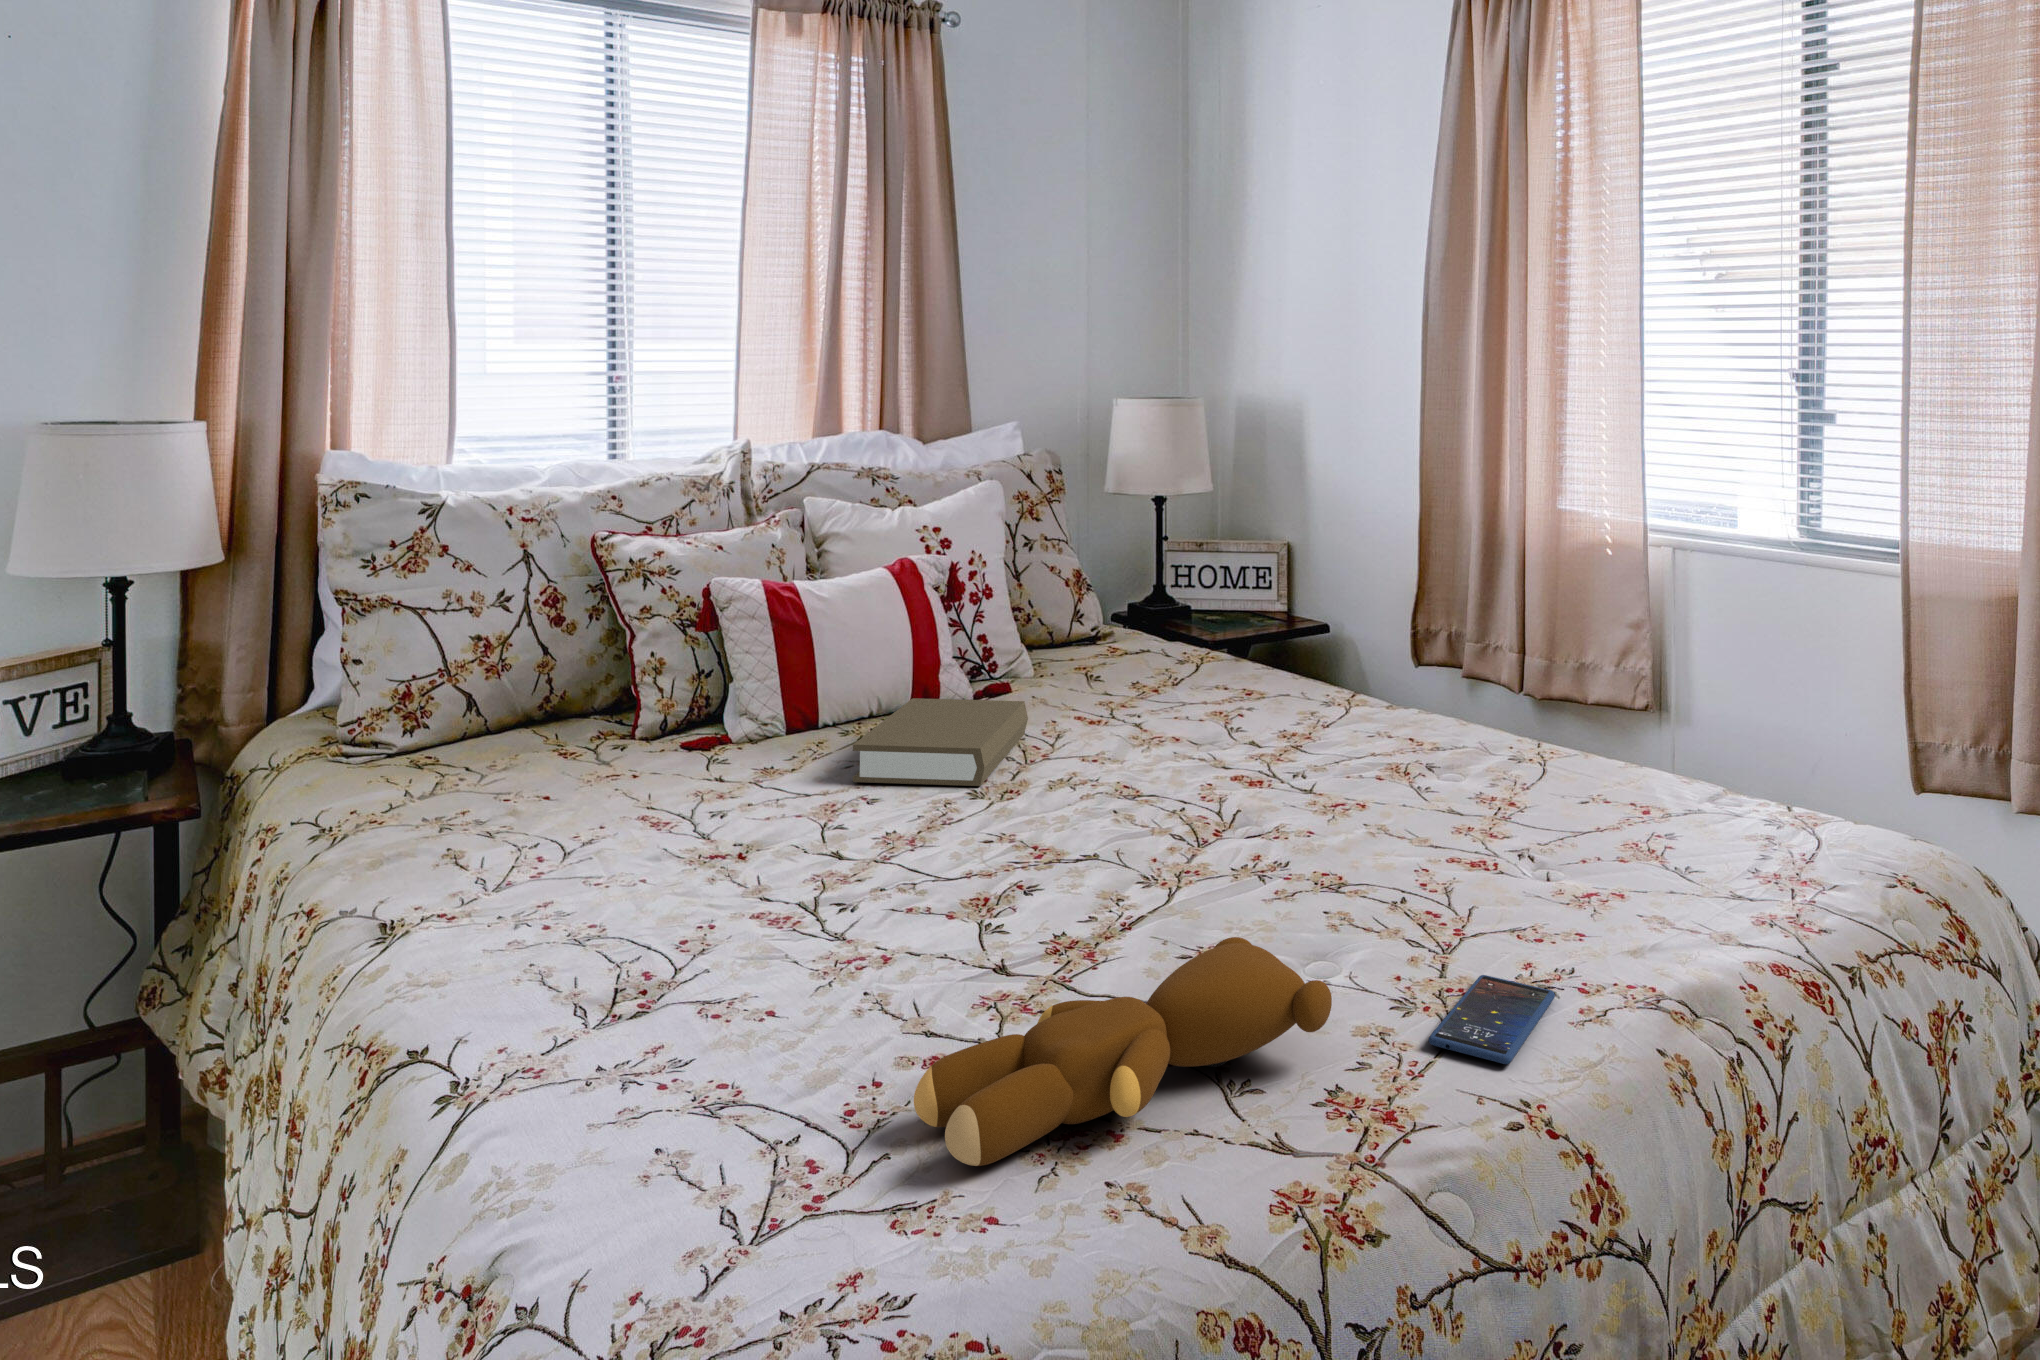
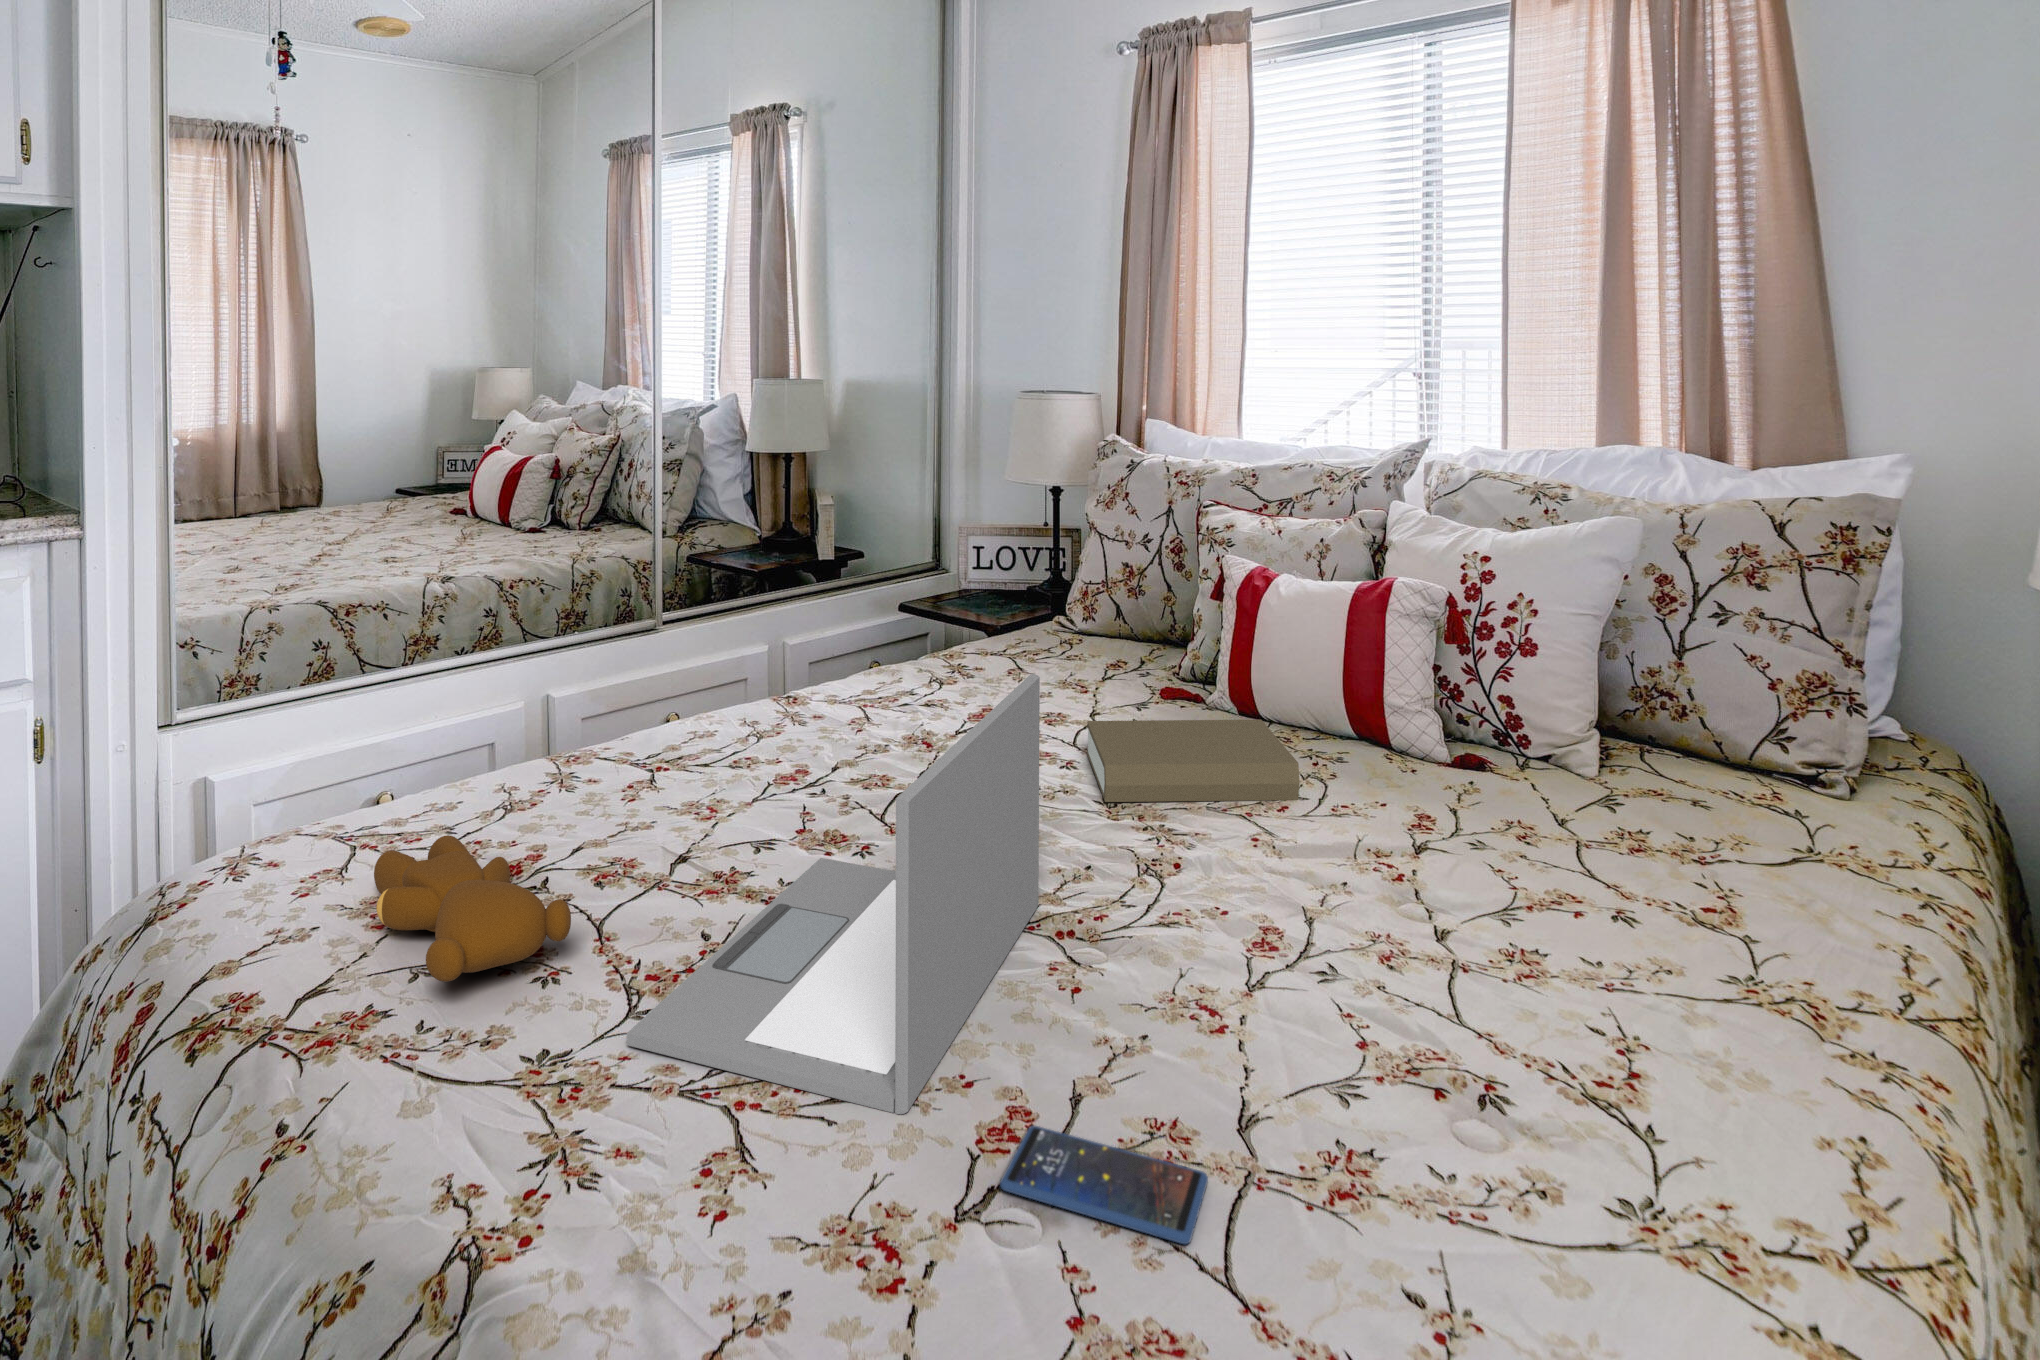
laptop: none [1059,616,1467,966] -> present [627,673,1040,1114]
smartphone: present [1429,975,1555,1064] -> present [1000,1126,1208,1244]

